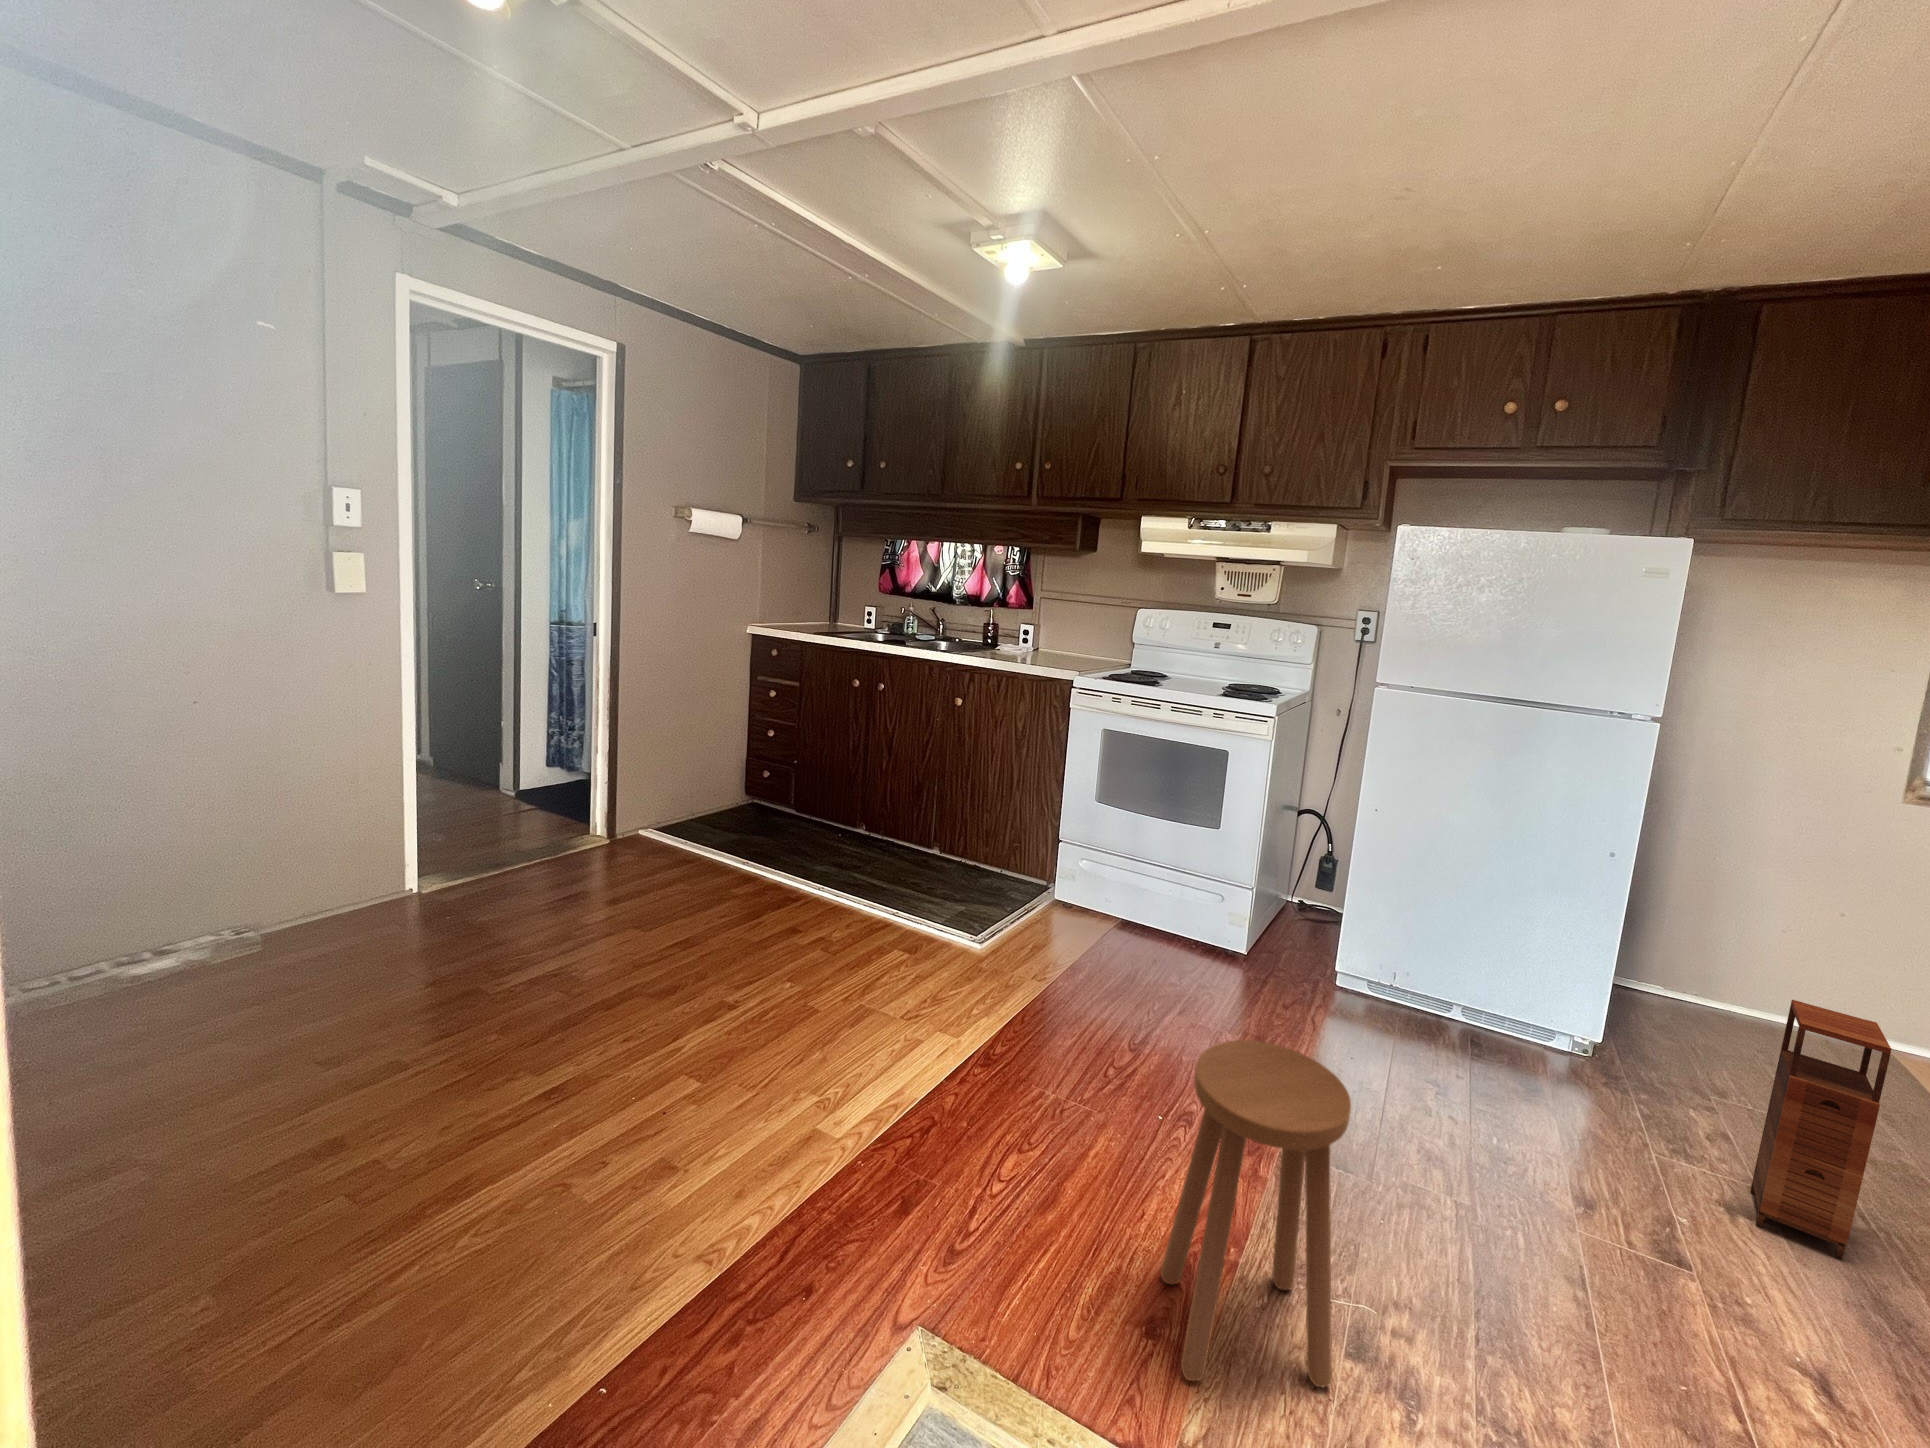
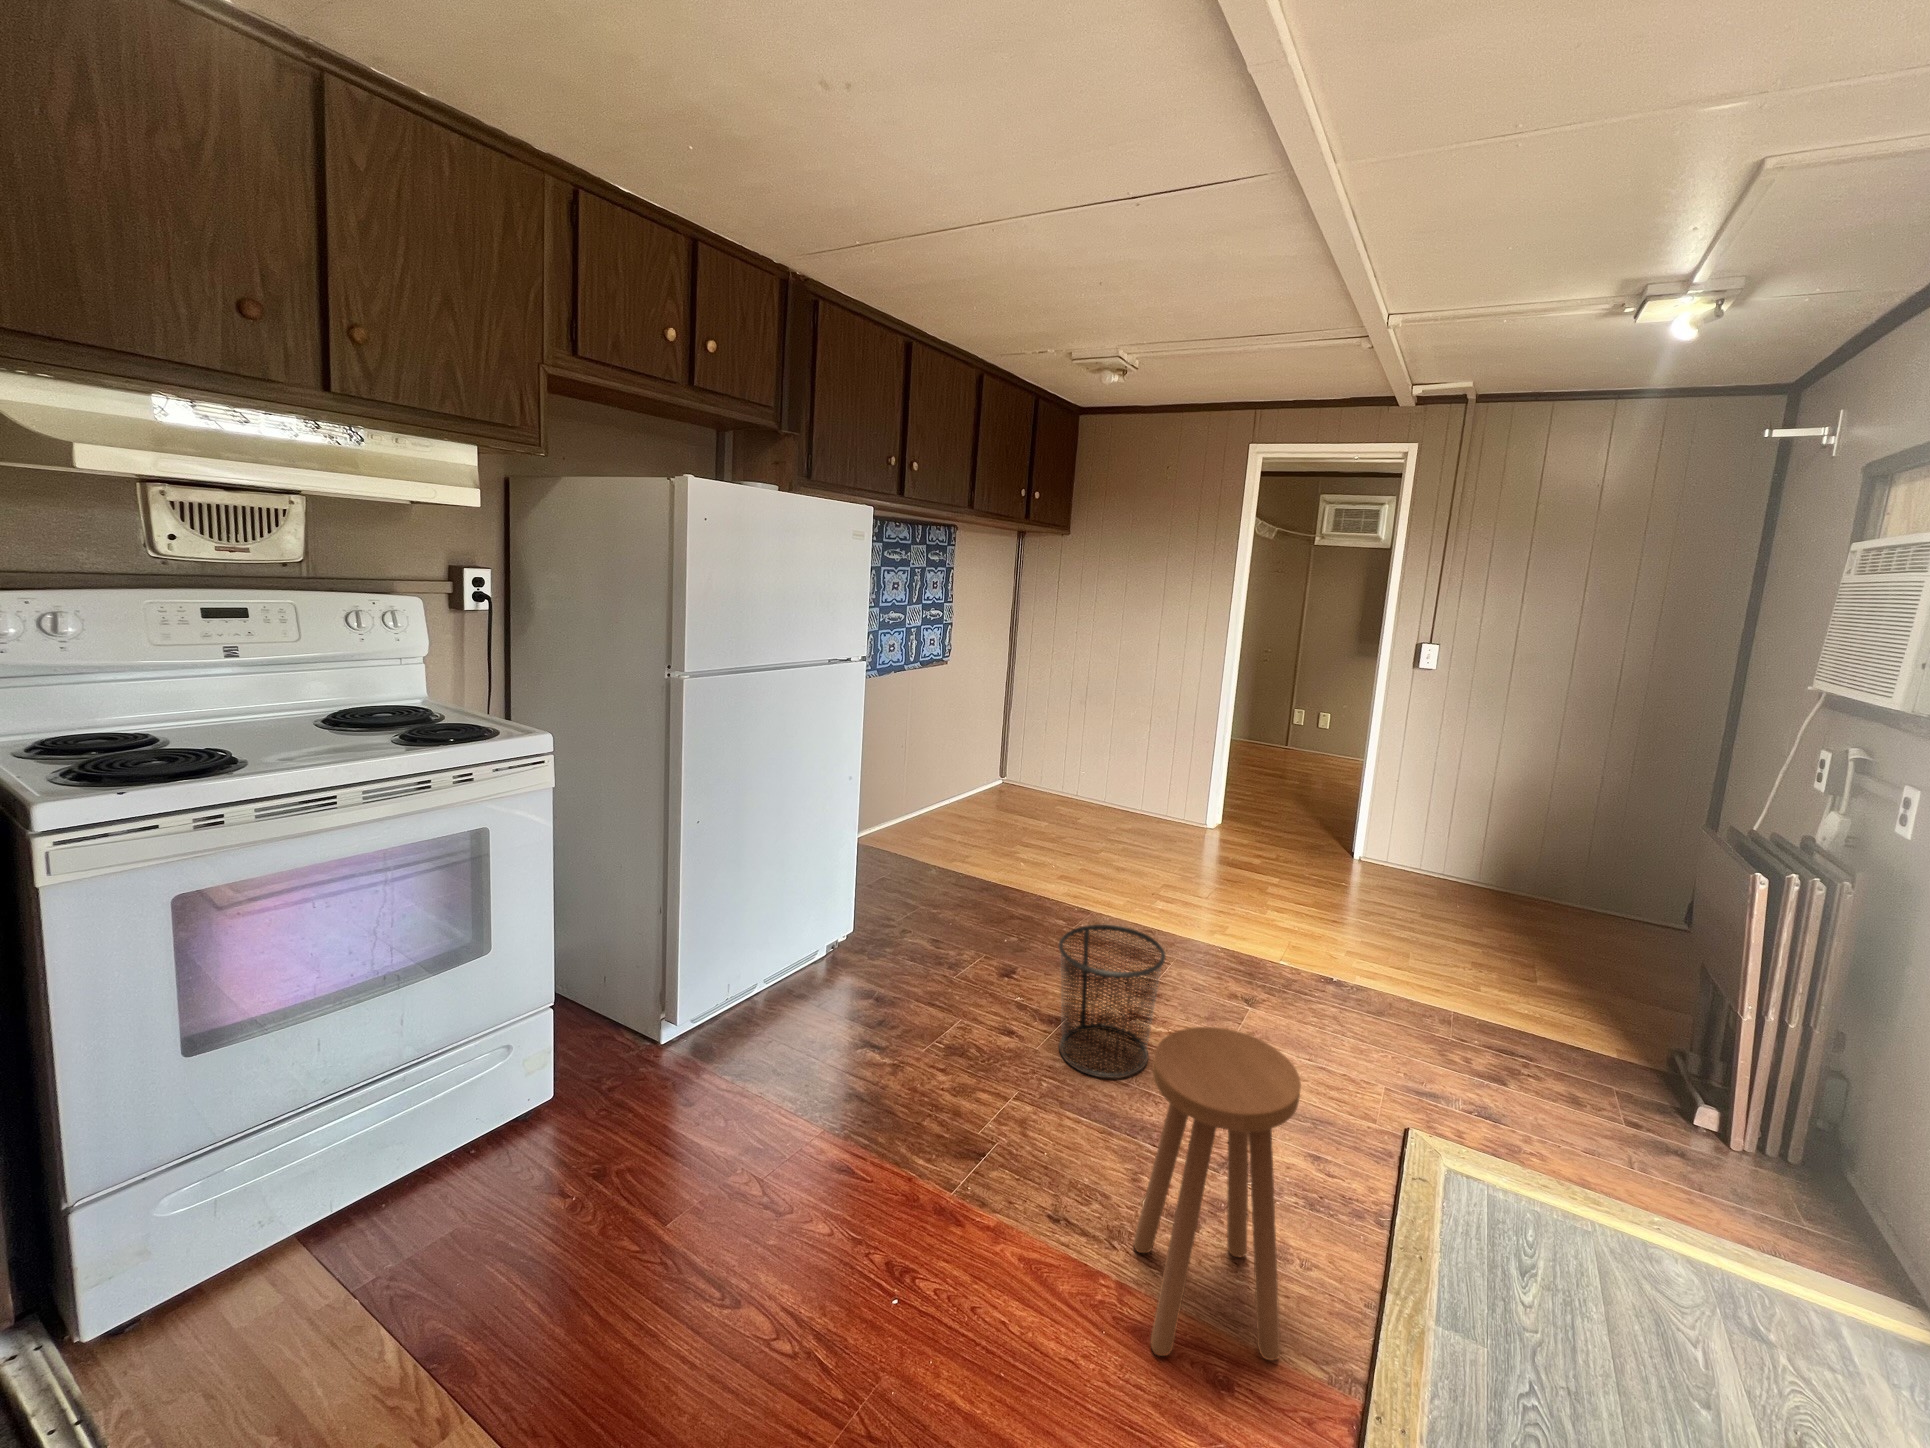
storage cabinet: present [1750,1000,1891,1259] -> none [993,806,1060,964]
waste bin: none [1544,1106,1744,1353] -> present [1059,925,1166,1078]

